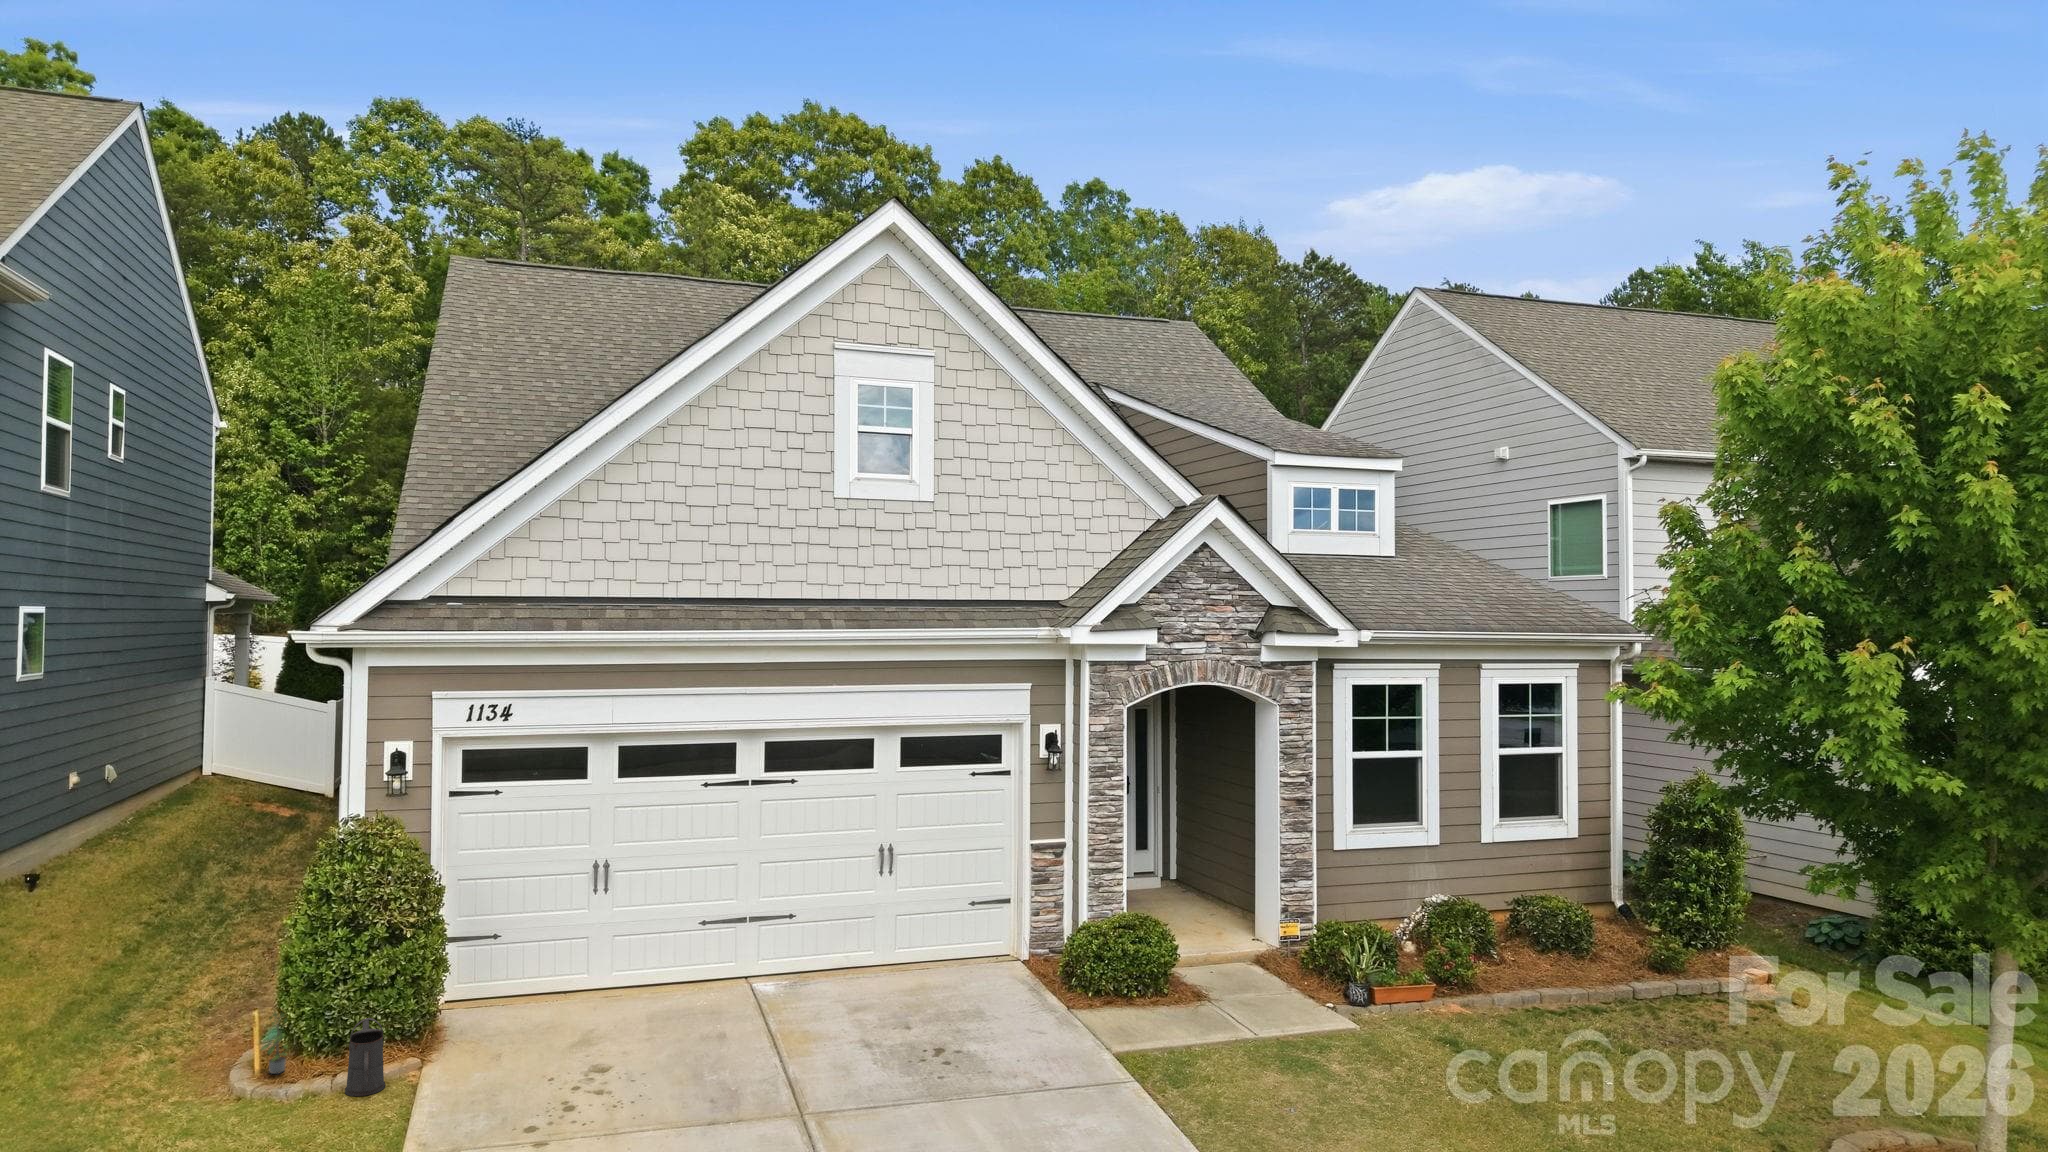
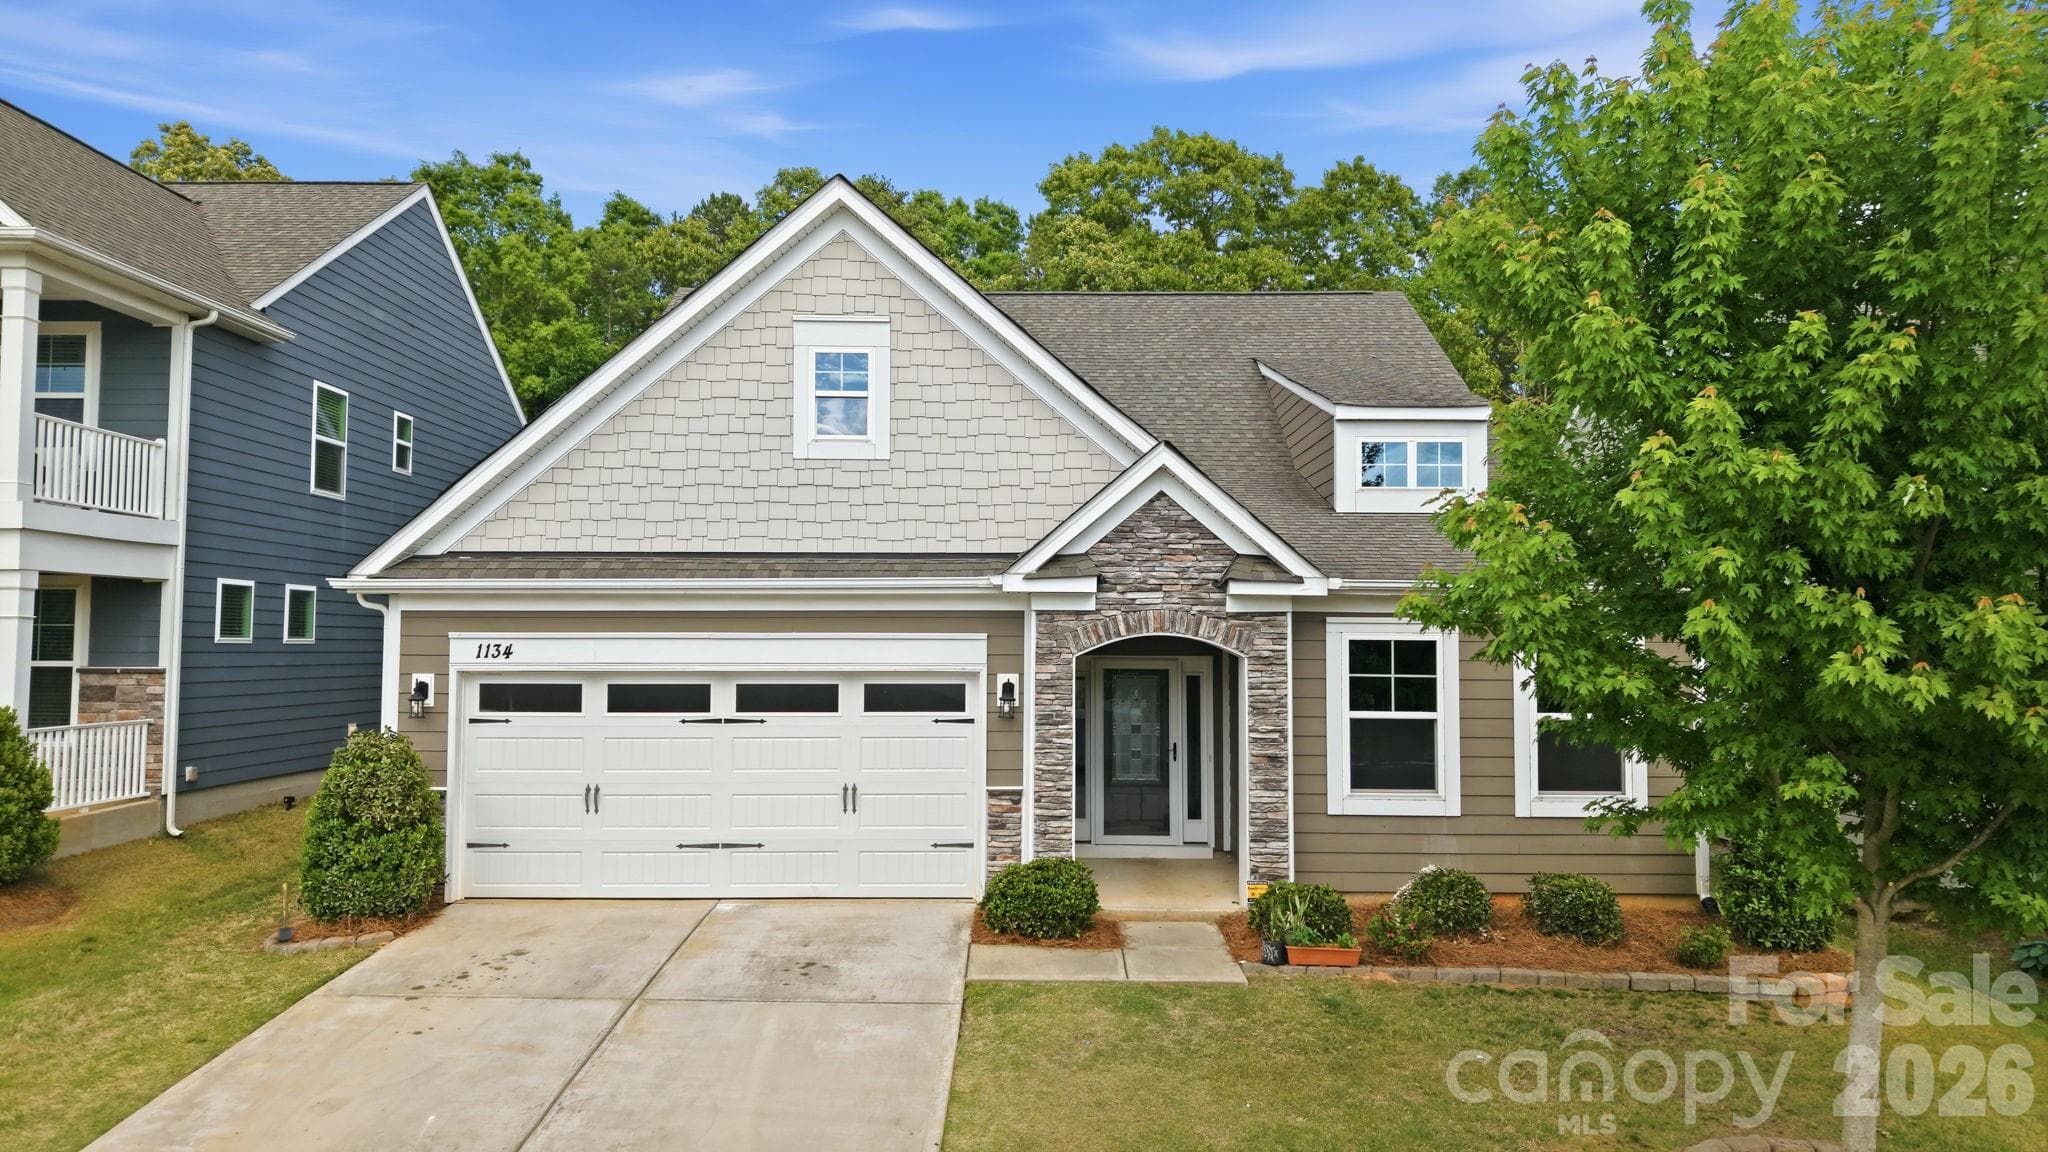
watering can: present [345,1018,385,1096] -> none [310,895,351,963]

